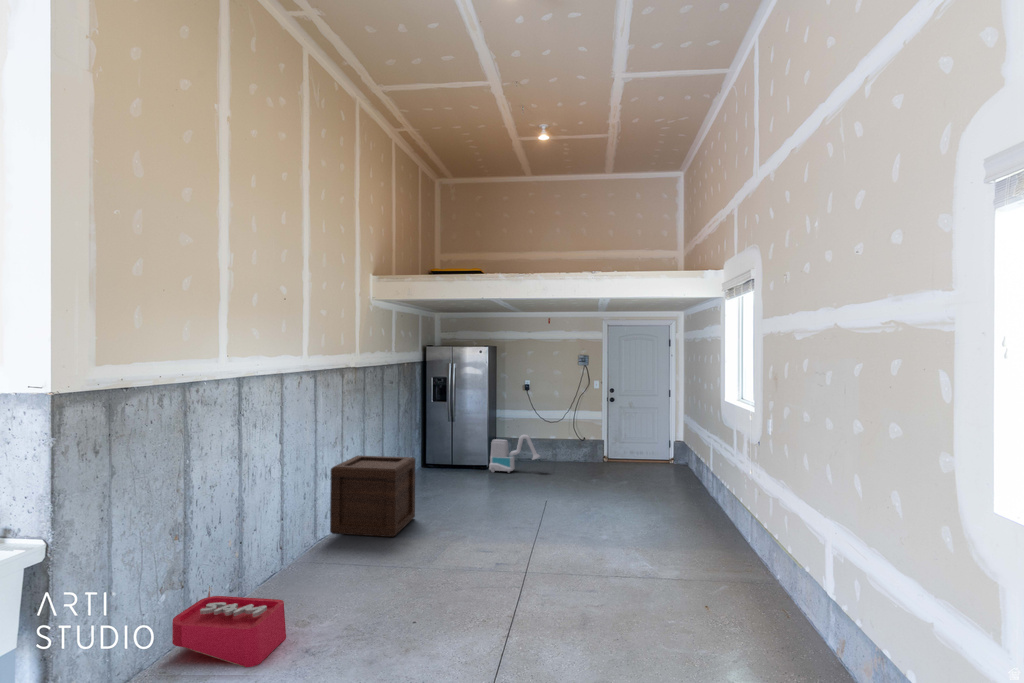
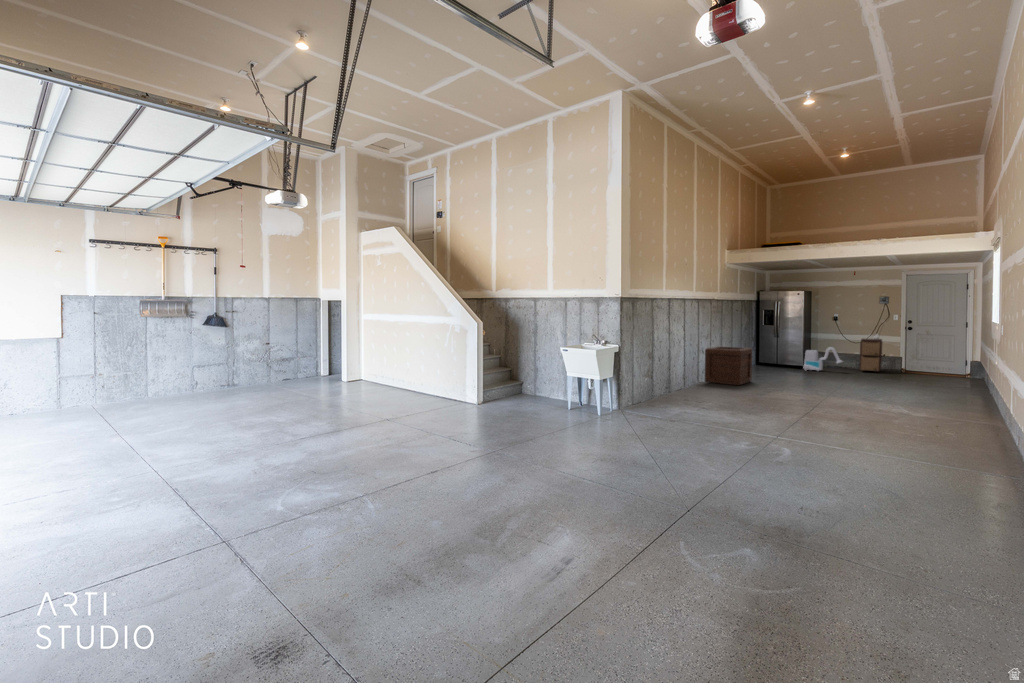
storage cabinet: none [558,410,584,466] -> present [859,334,882,372]
storage bin: present [172,586,286,667] -> none [650,382,693,406]

